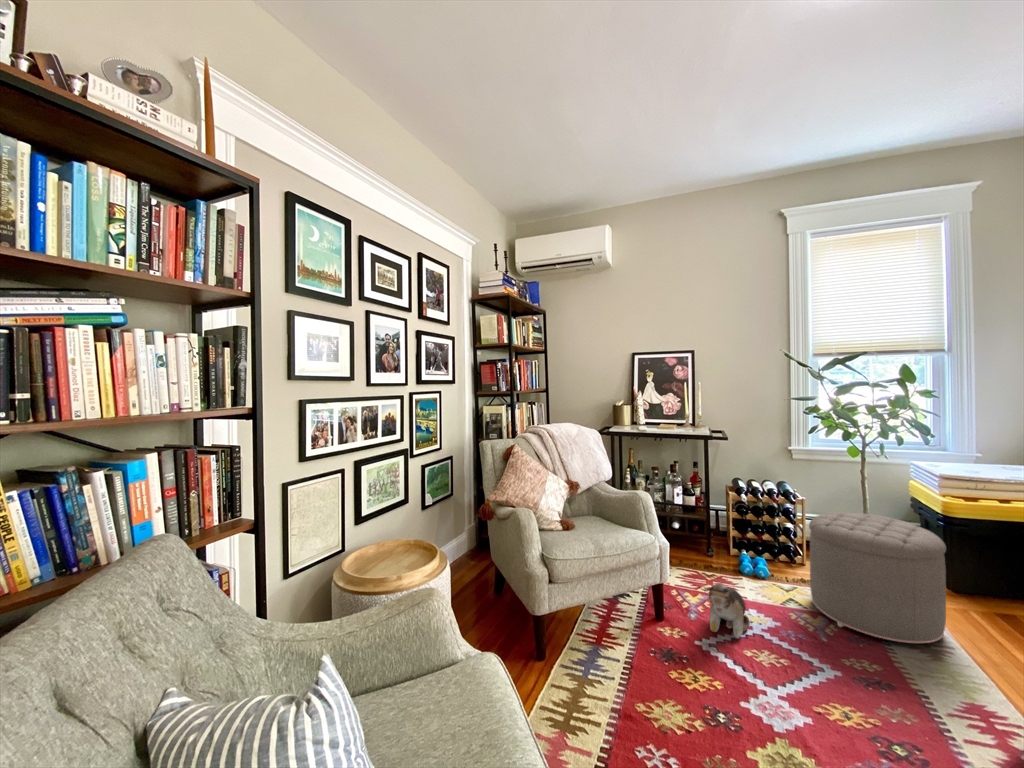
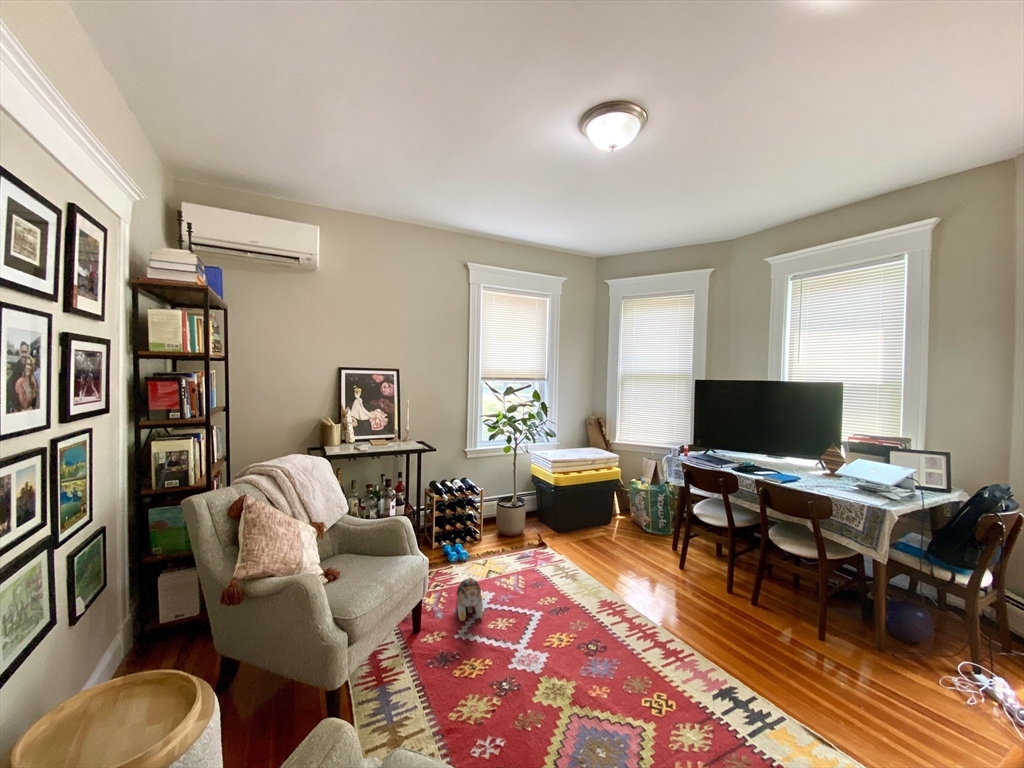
ottoman: present [809,512,946,643] -> none [503,494,574,580]

